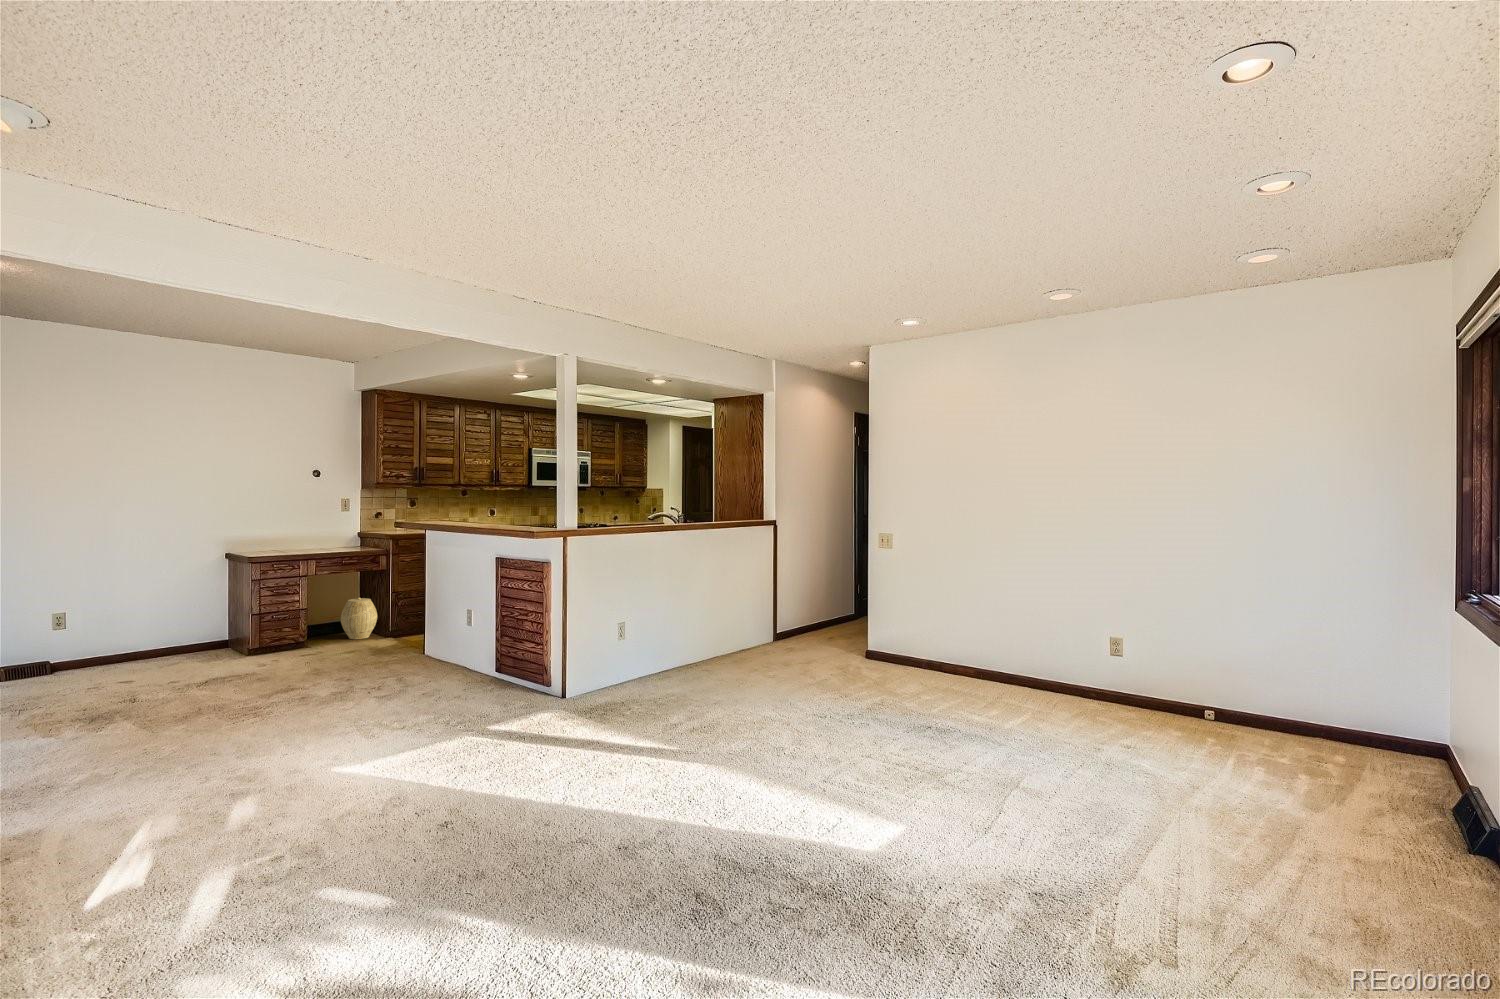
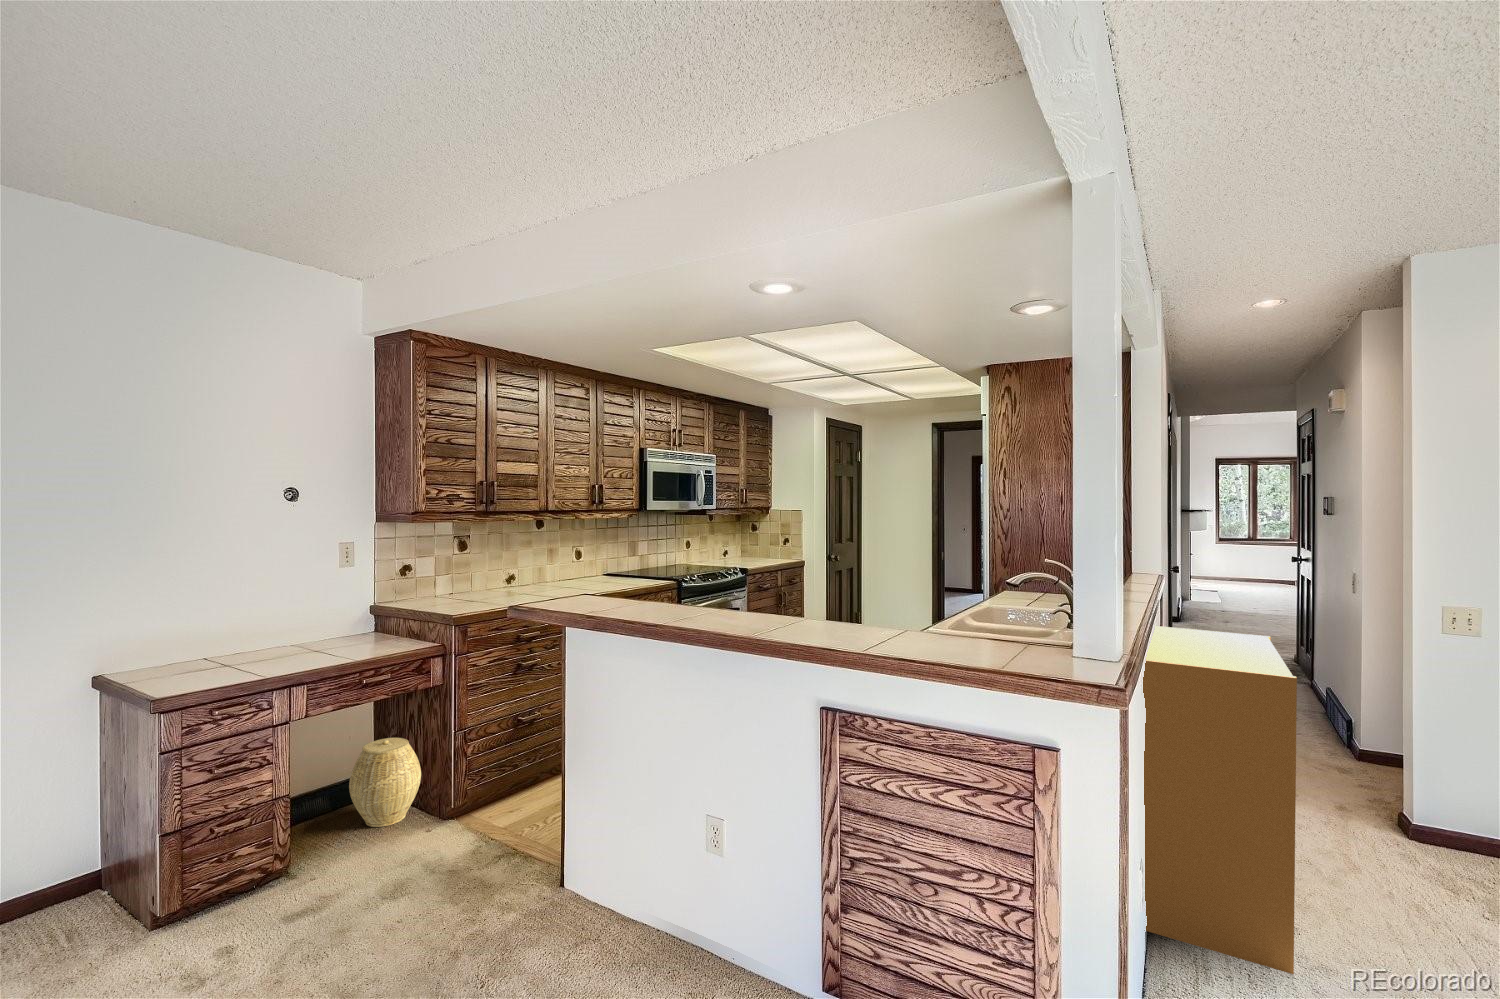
bookshelf: none [661,542,769,682] -> present [1143,626,1297,974]

